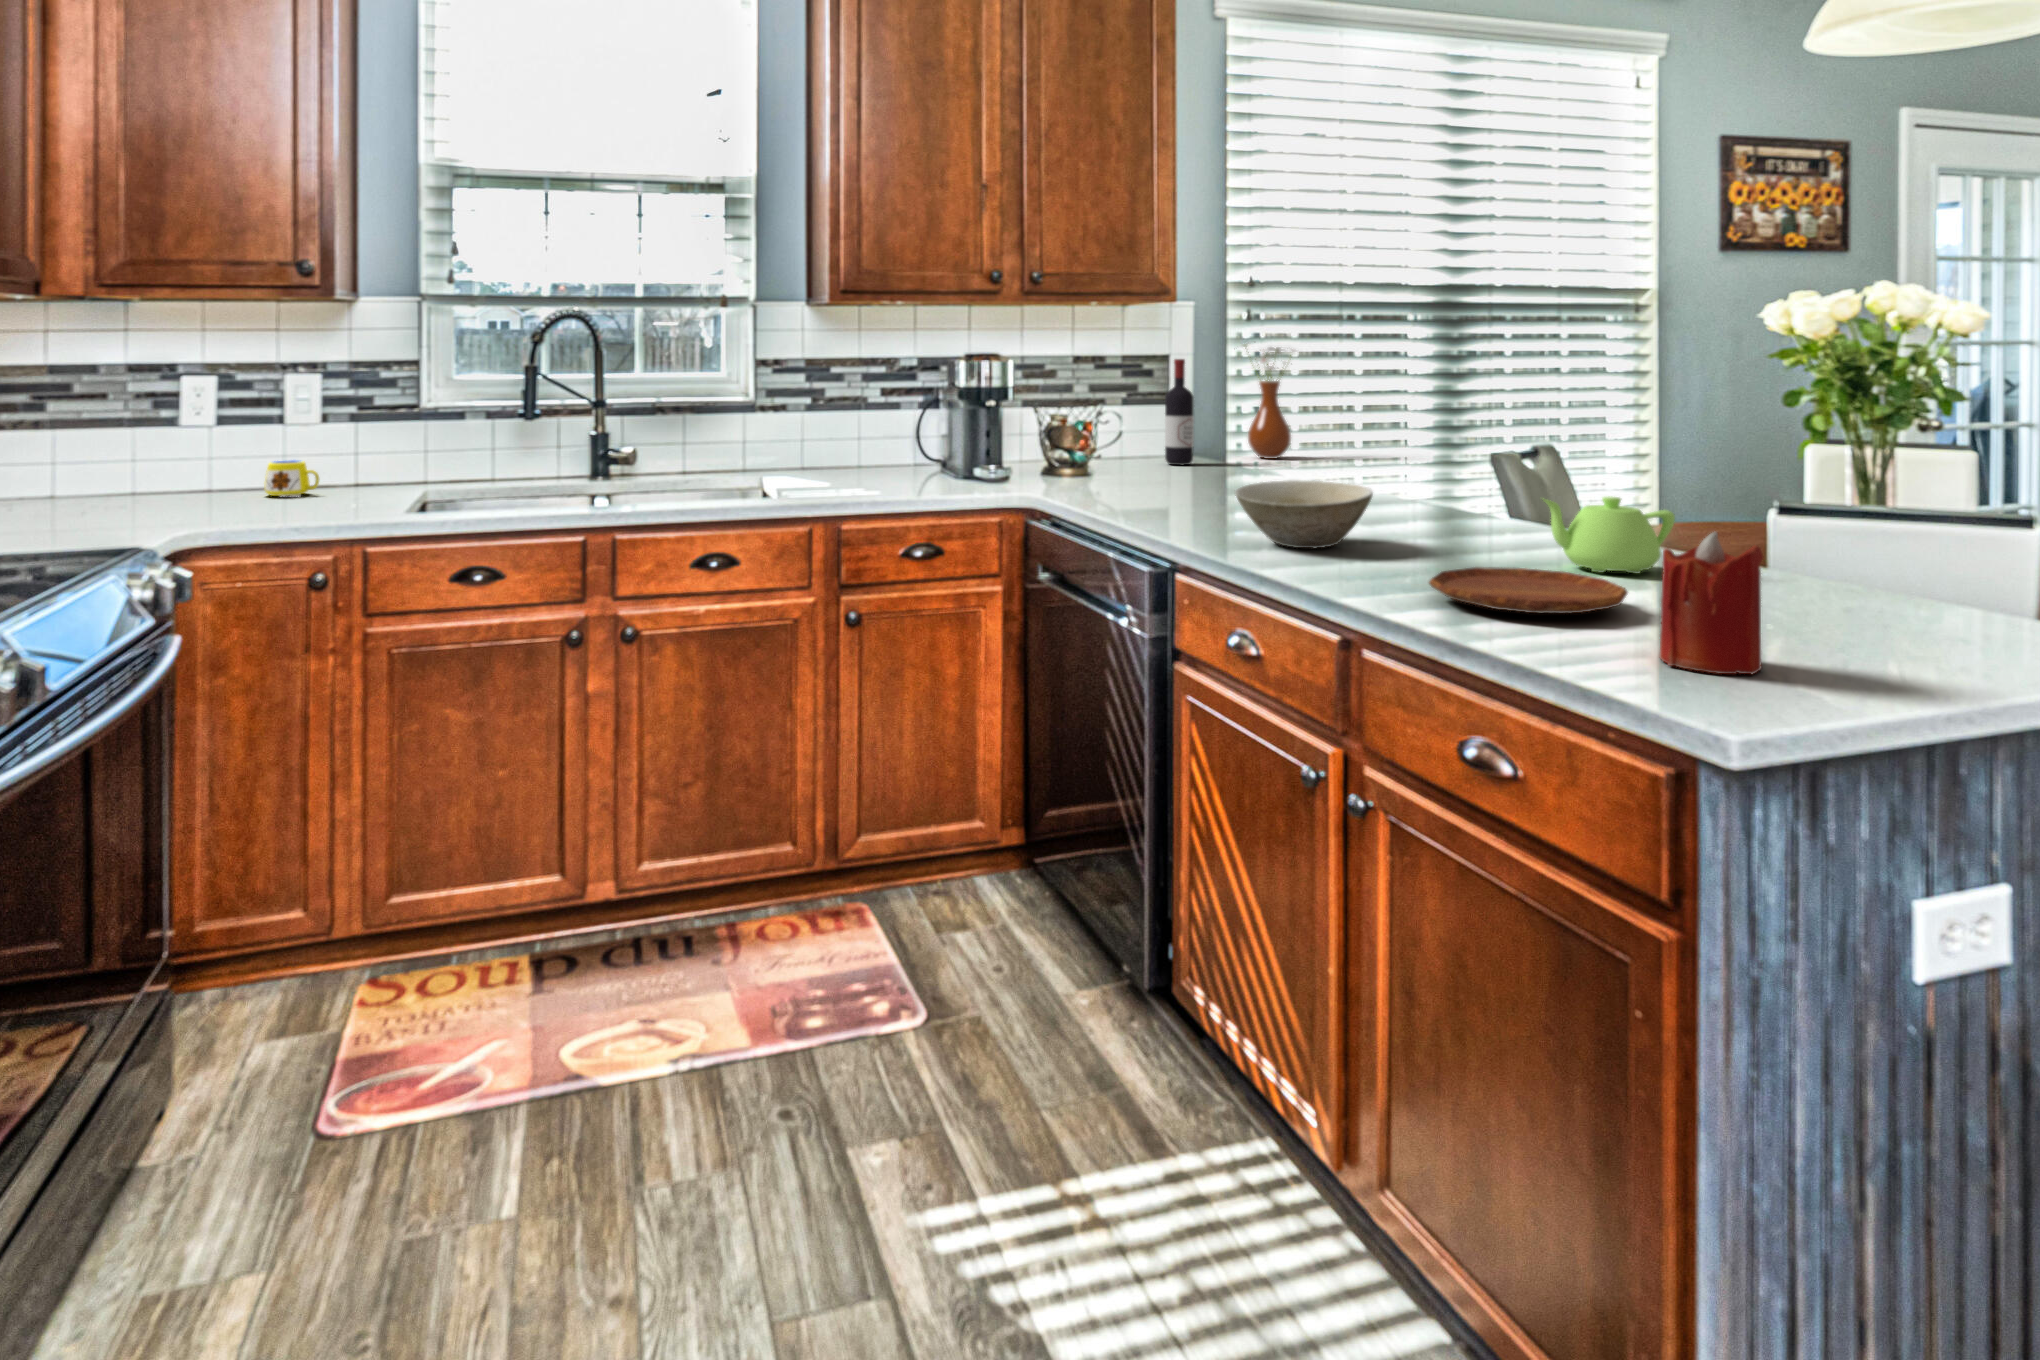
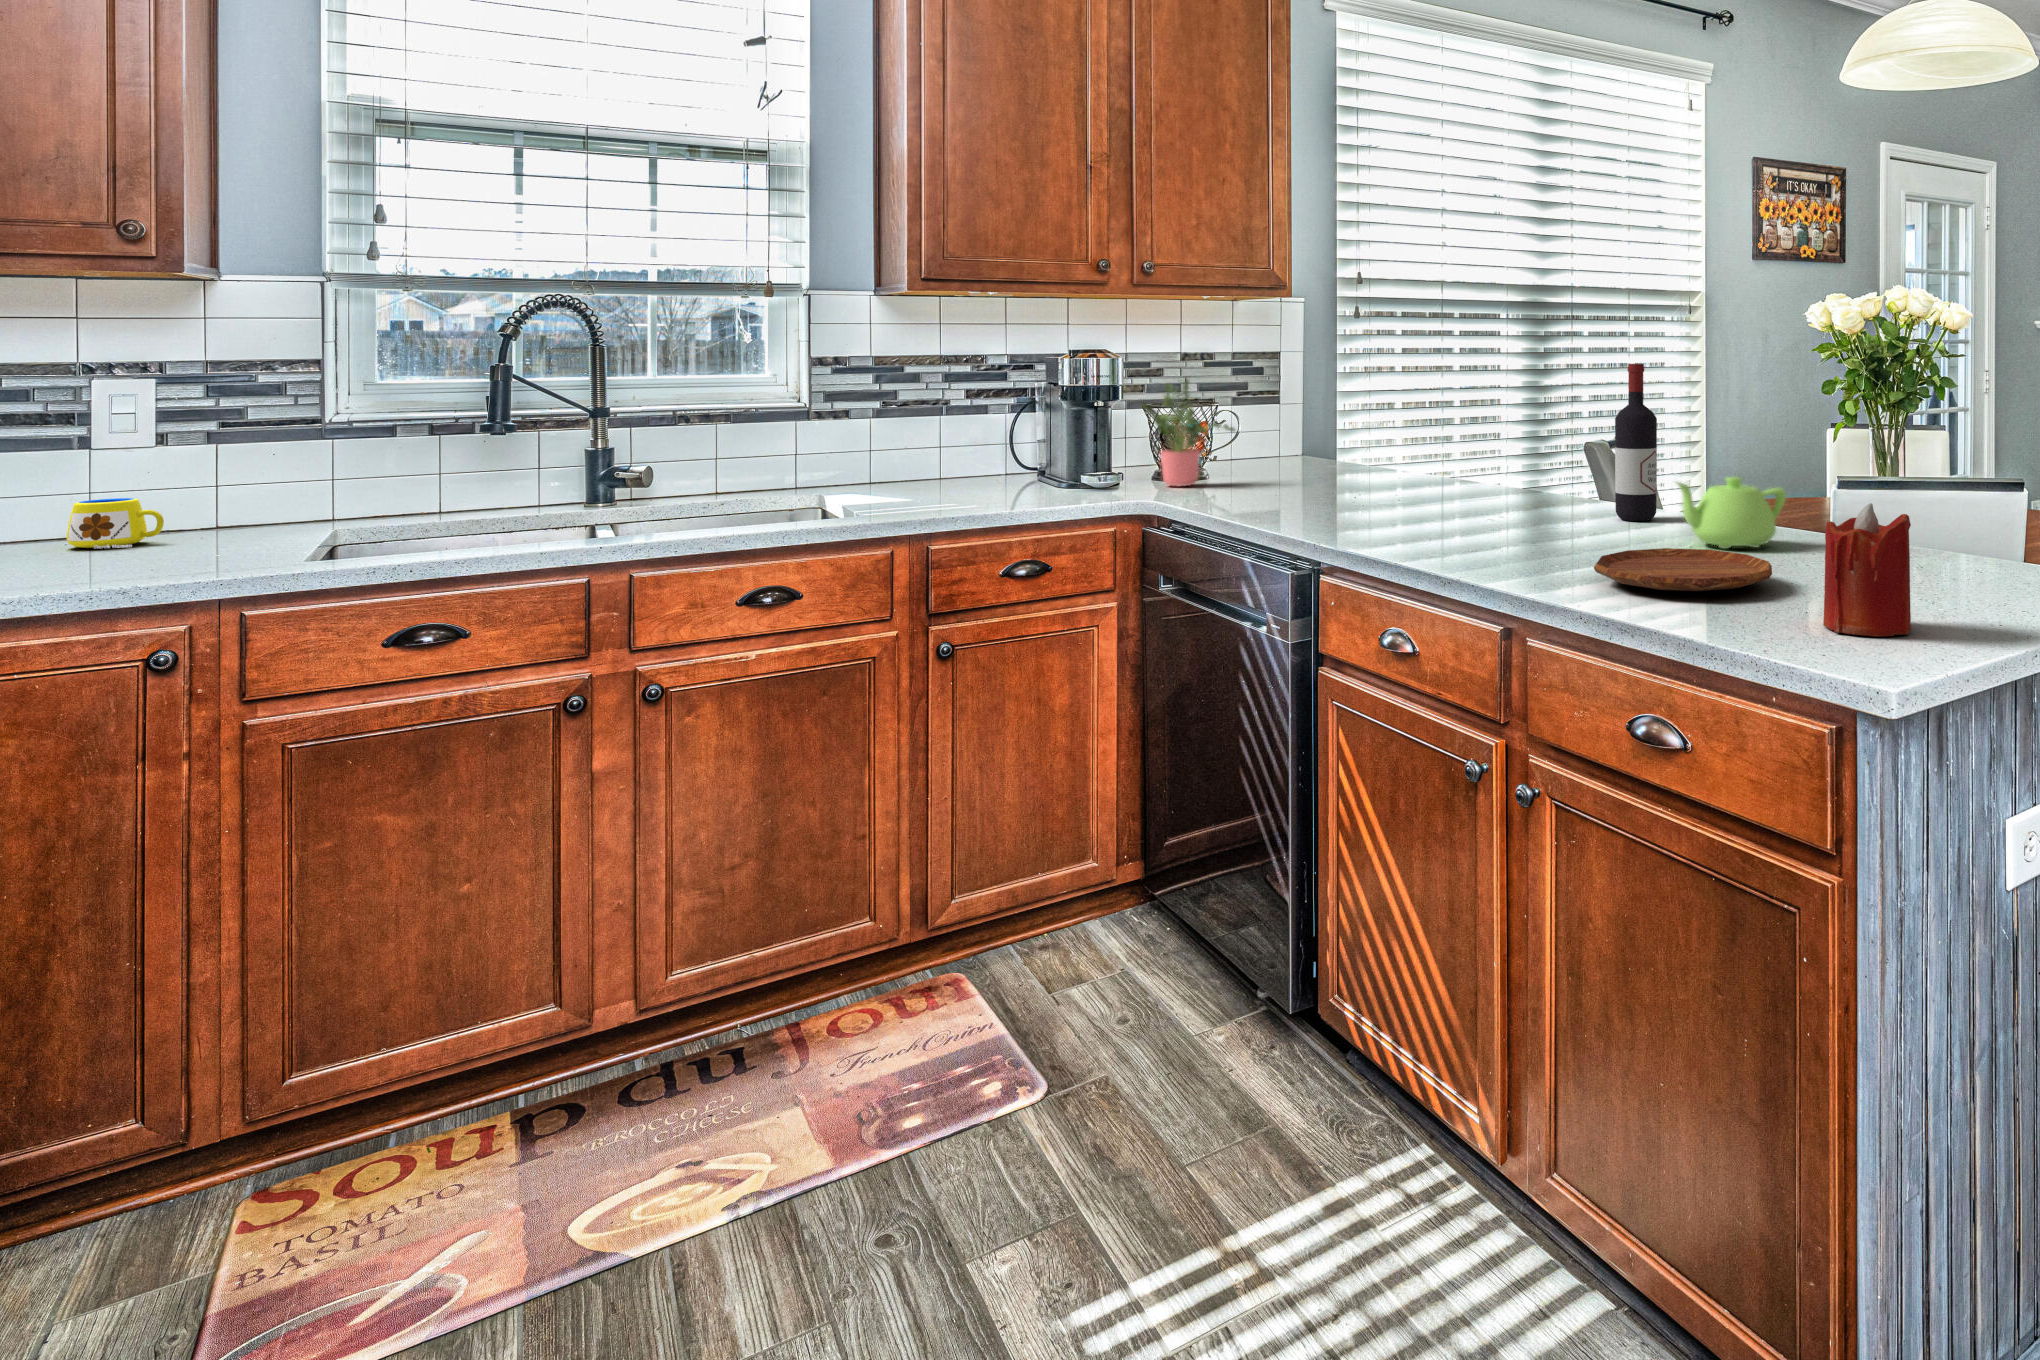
vase: present [1244,342,1294,459] -> none [1337,339,1406,455]
wine bottle: present [1165,359,1194,465] -> present [1615,364,1657,521]
potted plant: none [1031,381,1121,483] -> present [1141,380,1235,487]
bowl: present [1235,480,1373,548] -> none [1380,474,1516,541]

